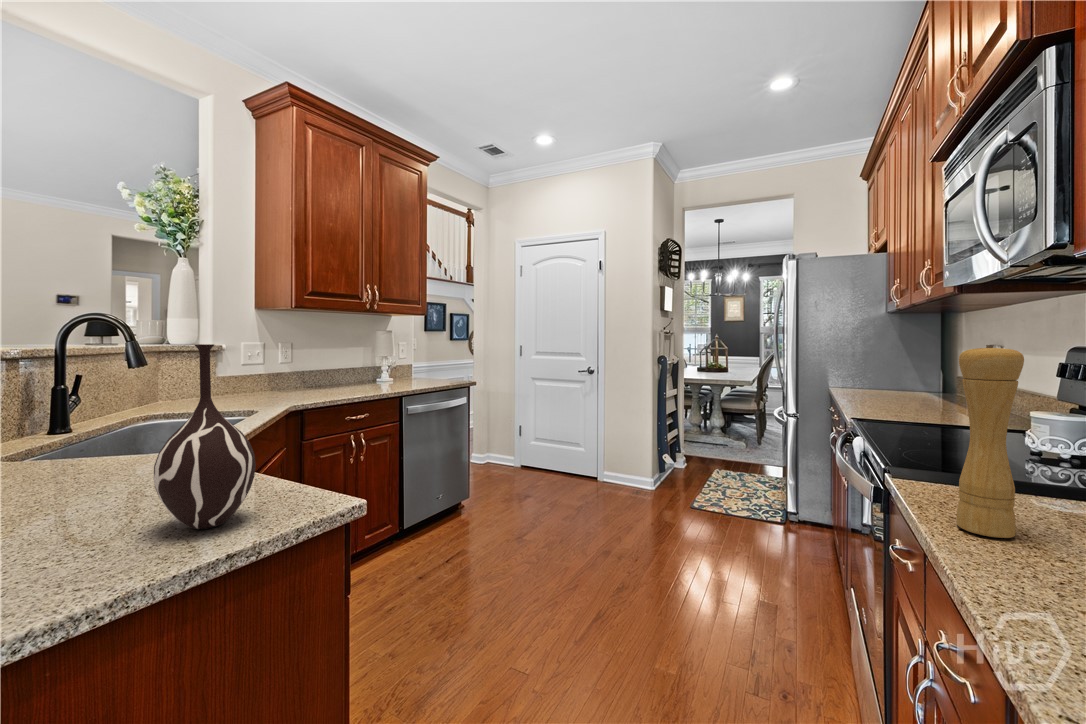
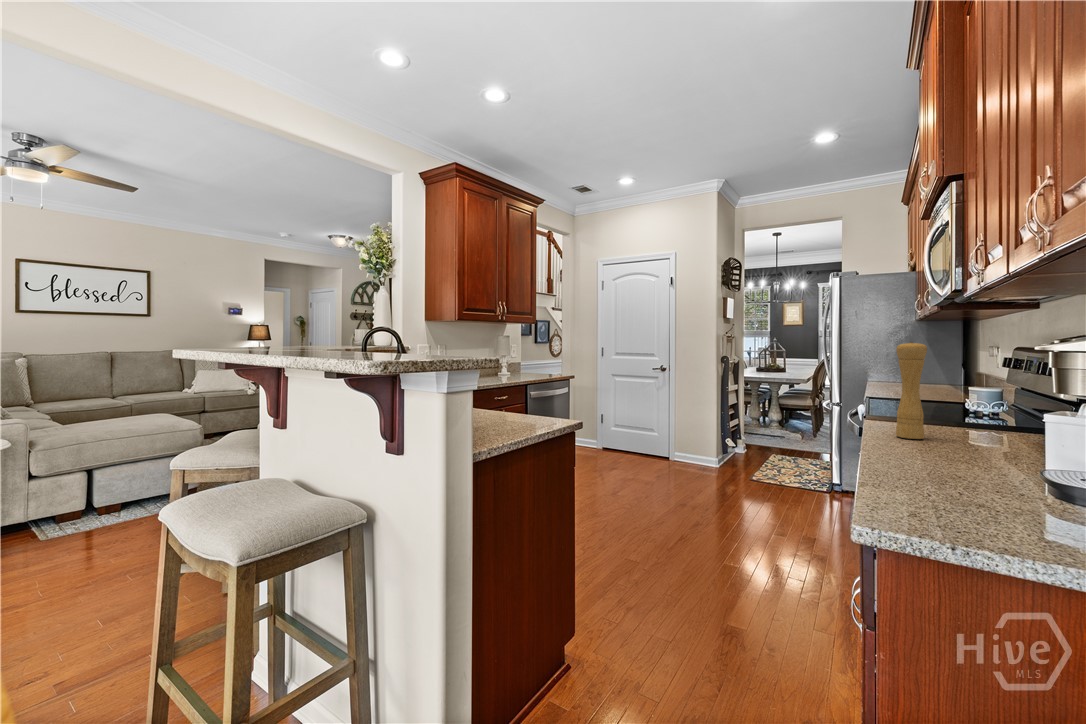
vase: present [153,344,256,529] -> none [500,342,538,426]

